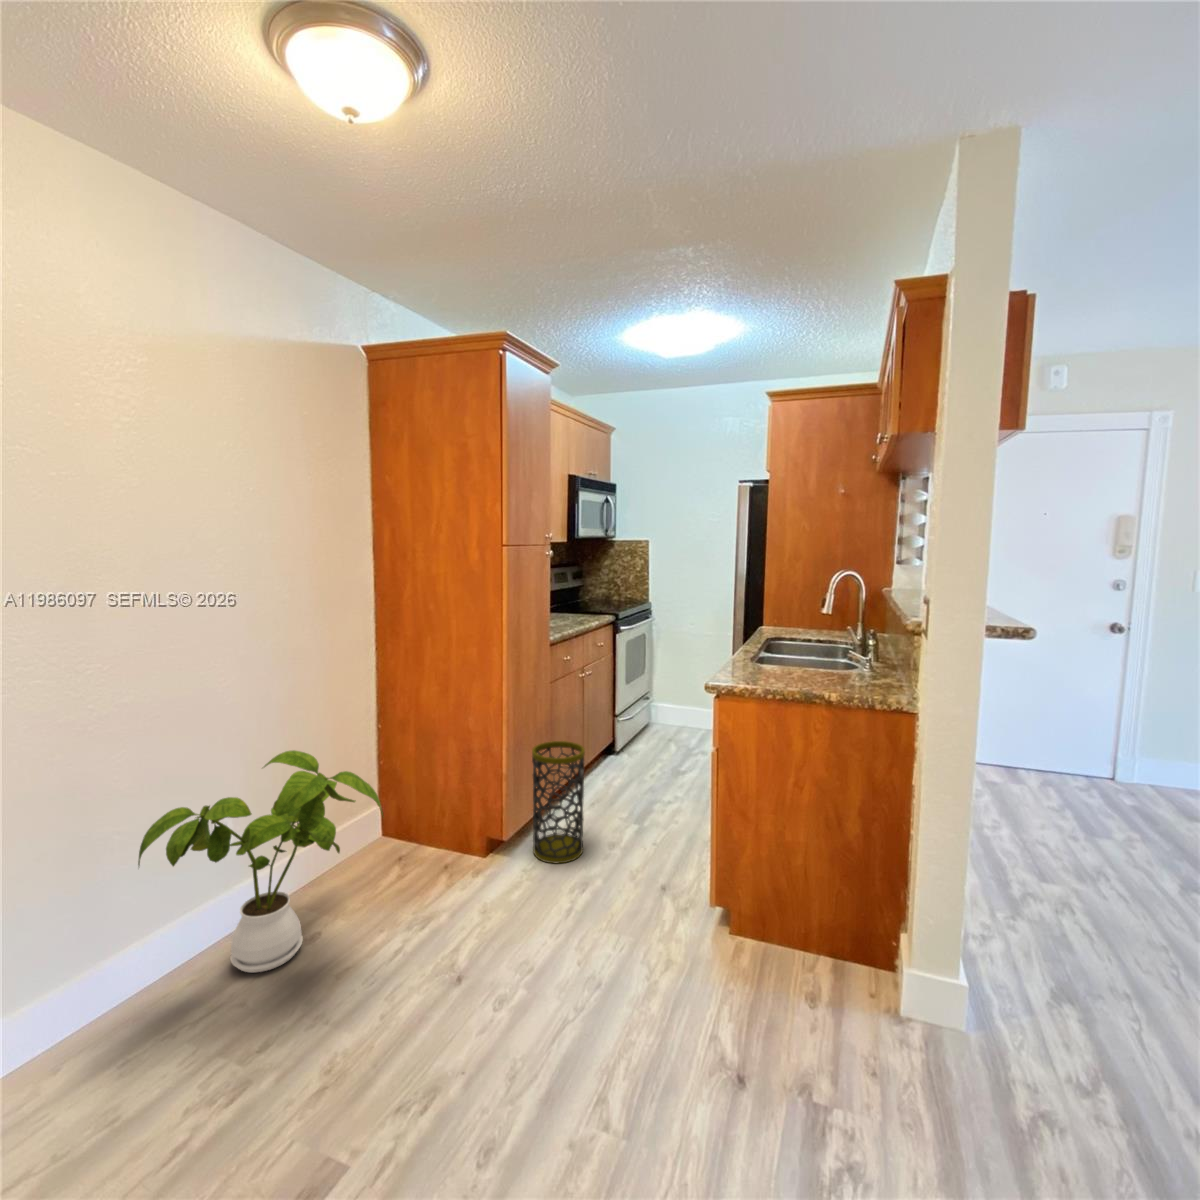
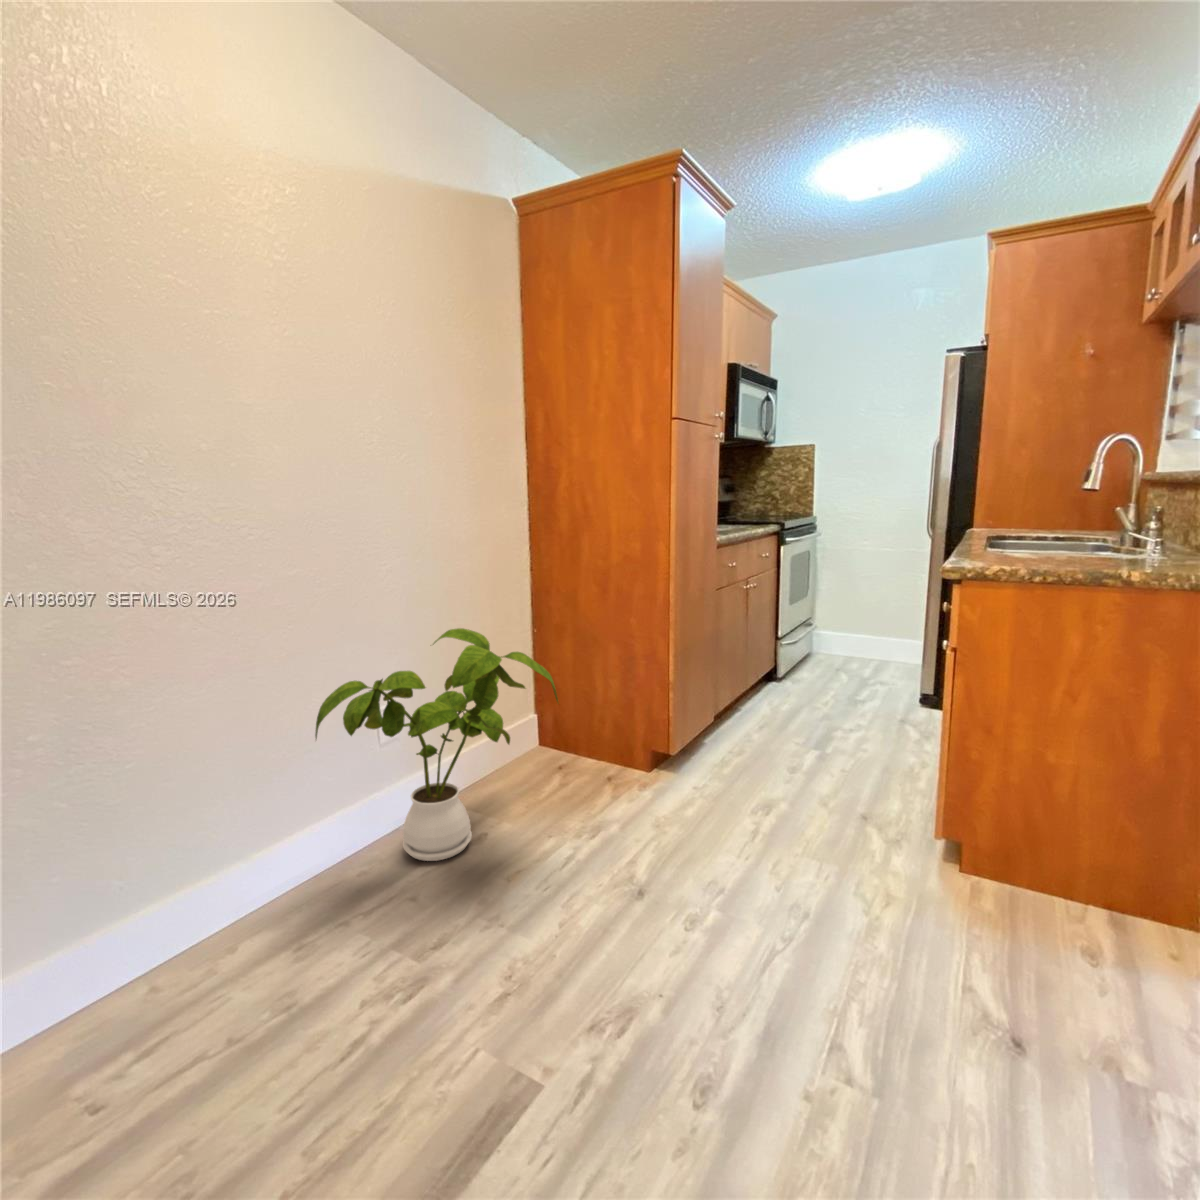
trash can: present [532,741,585,863] -> none [702,650,764,783]

